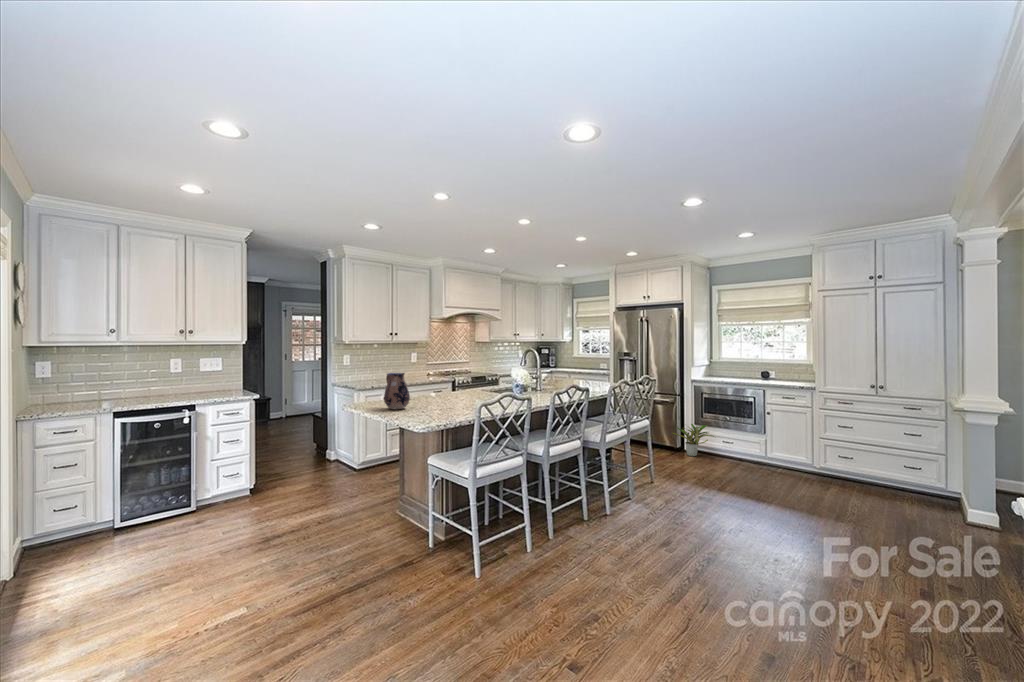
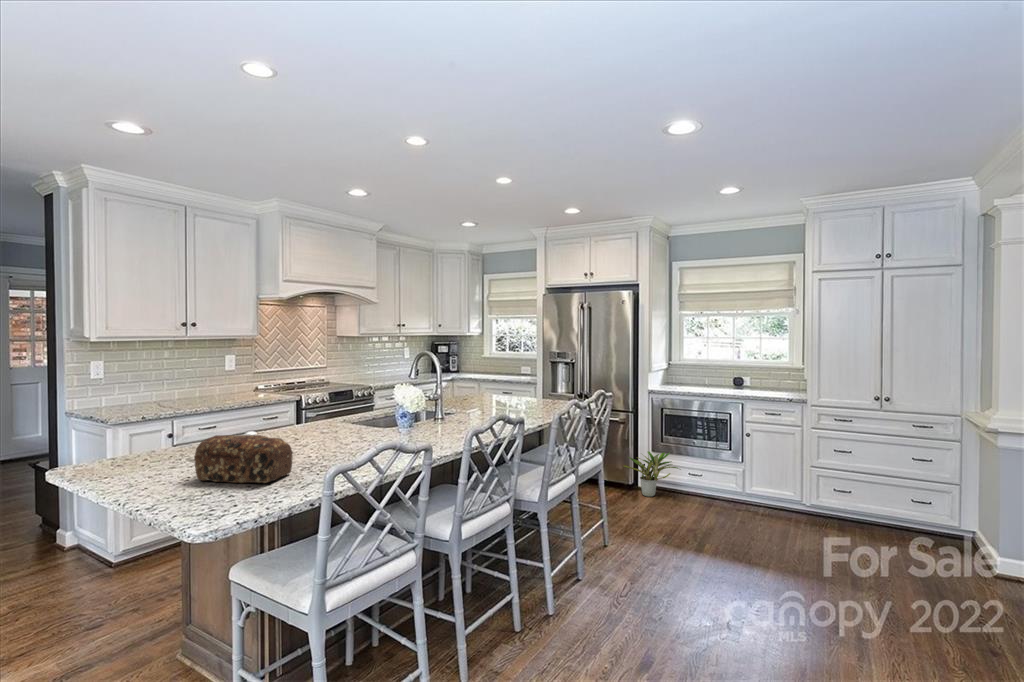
ceramic pitcher: present [384,373,410,409] -> none [136,403,194,476]
bread loaf: none [412,389,459,414] -> present [194,435,293,483]

